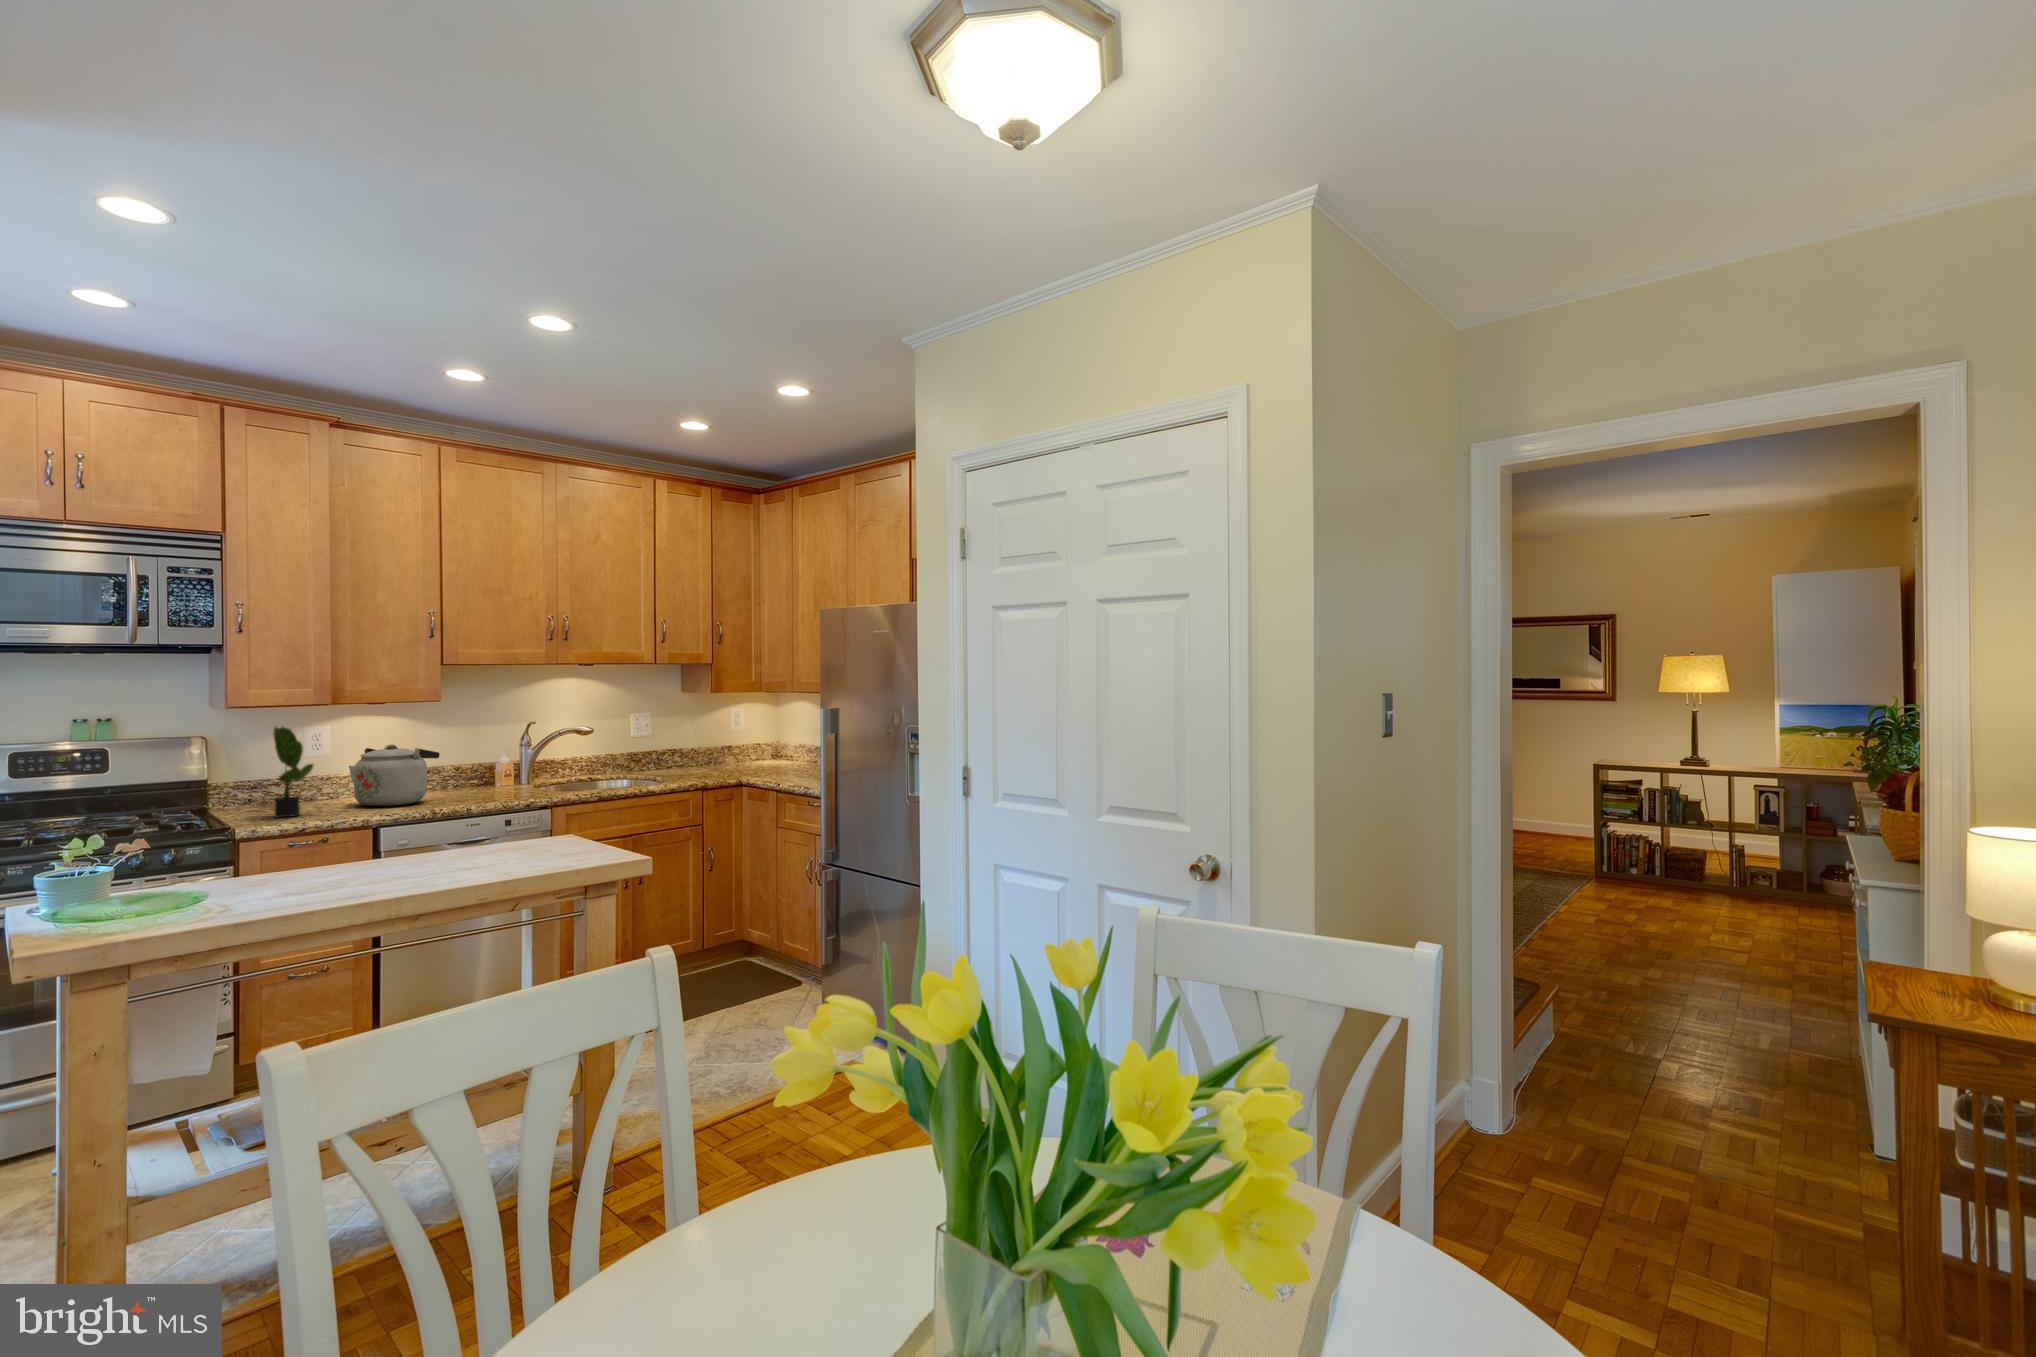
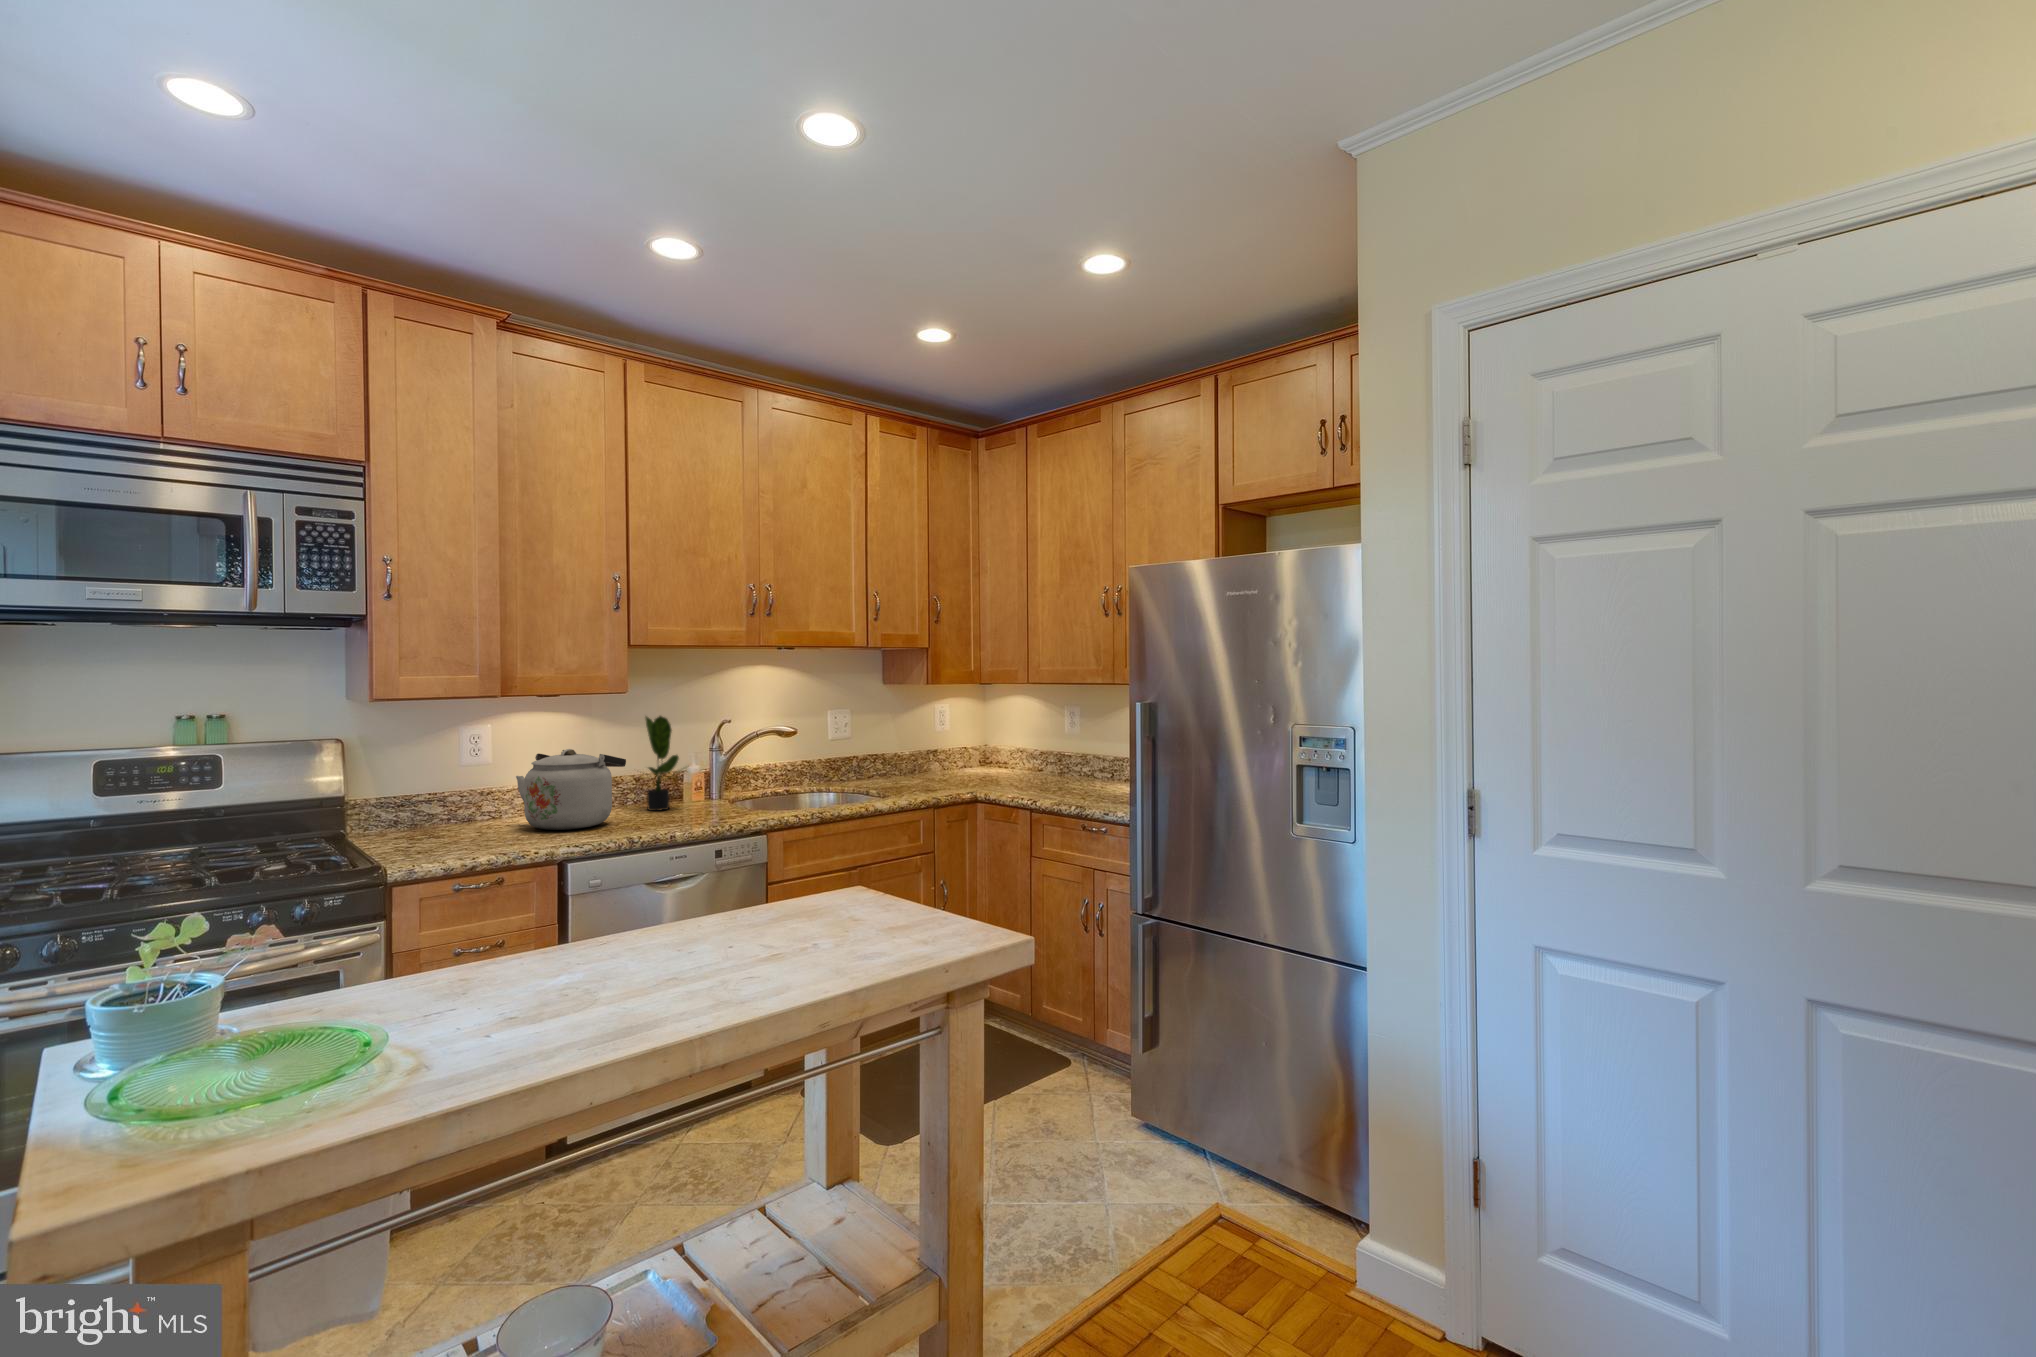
potted plant: present [272,727,313,818] -> present [646,716,679,811]

